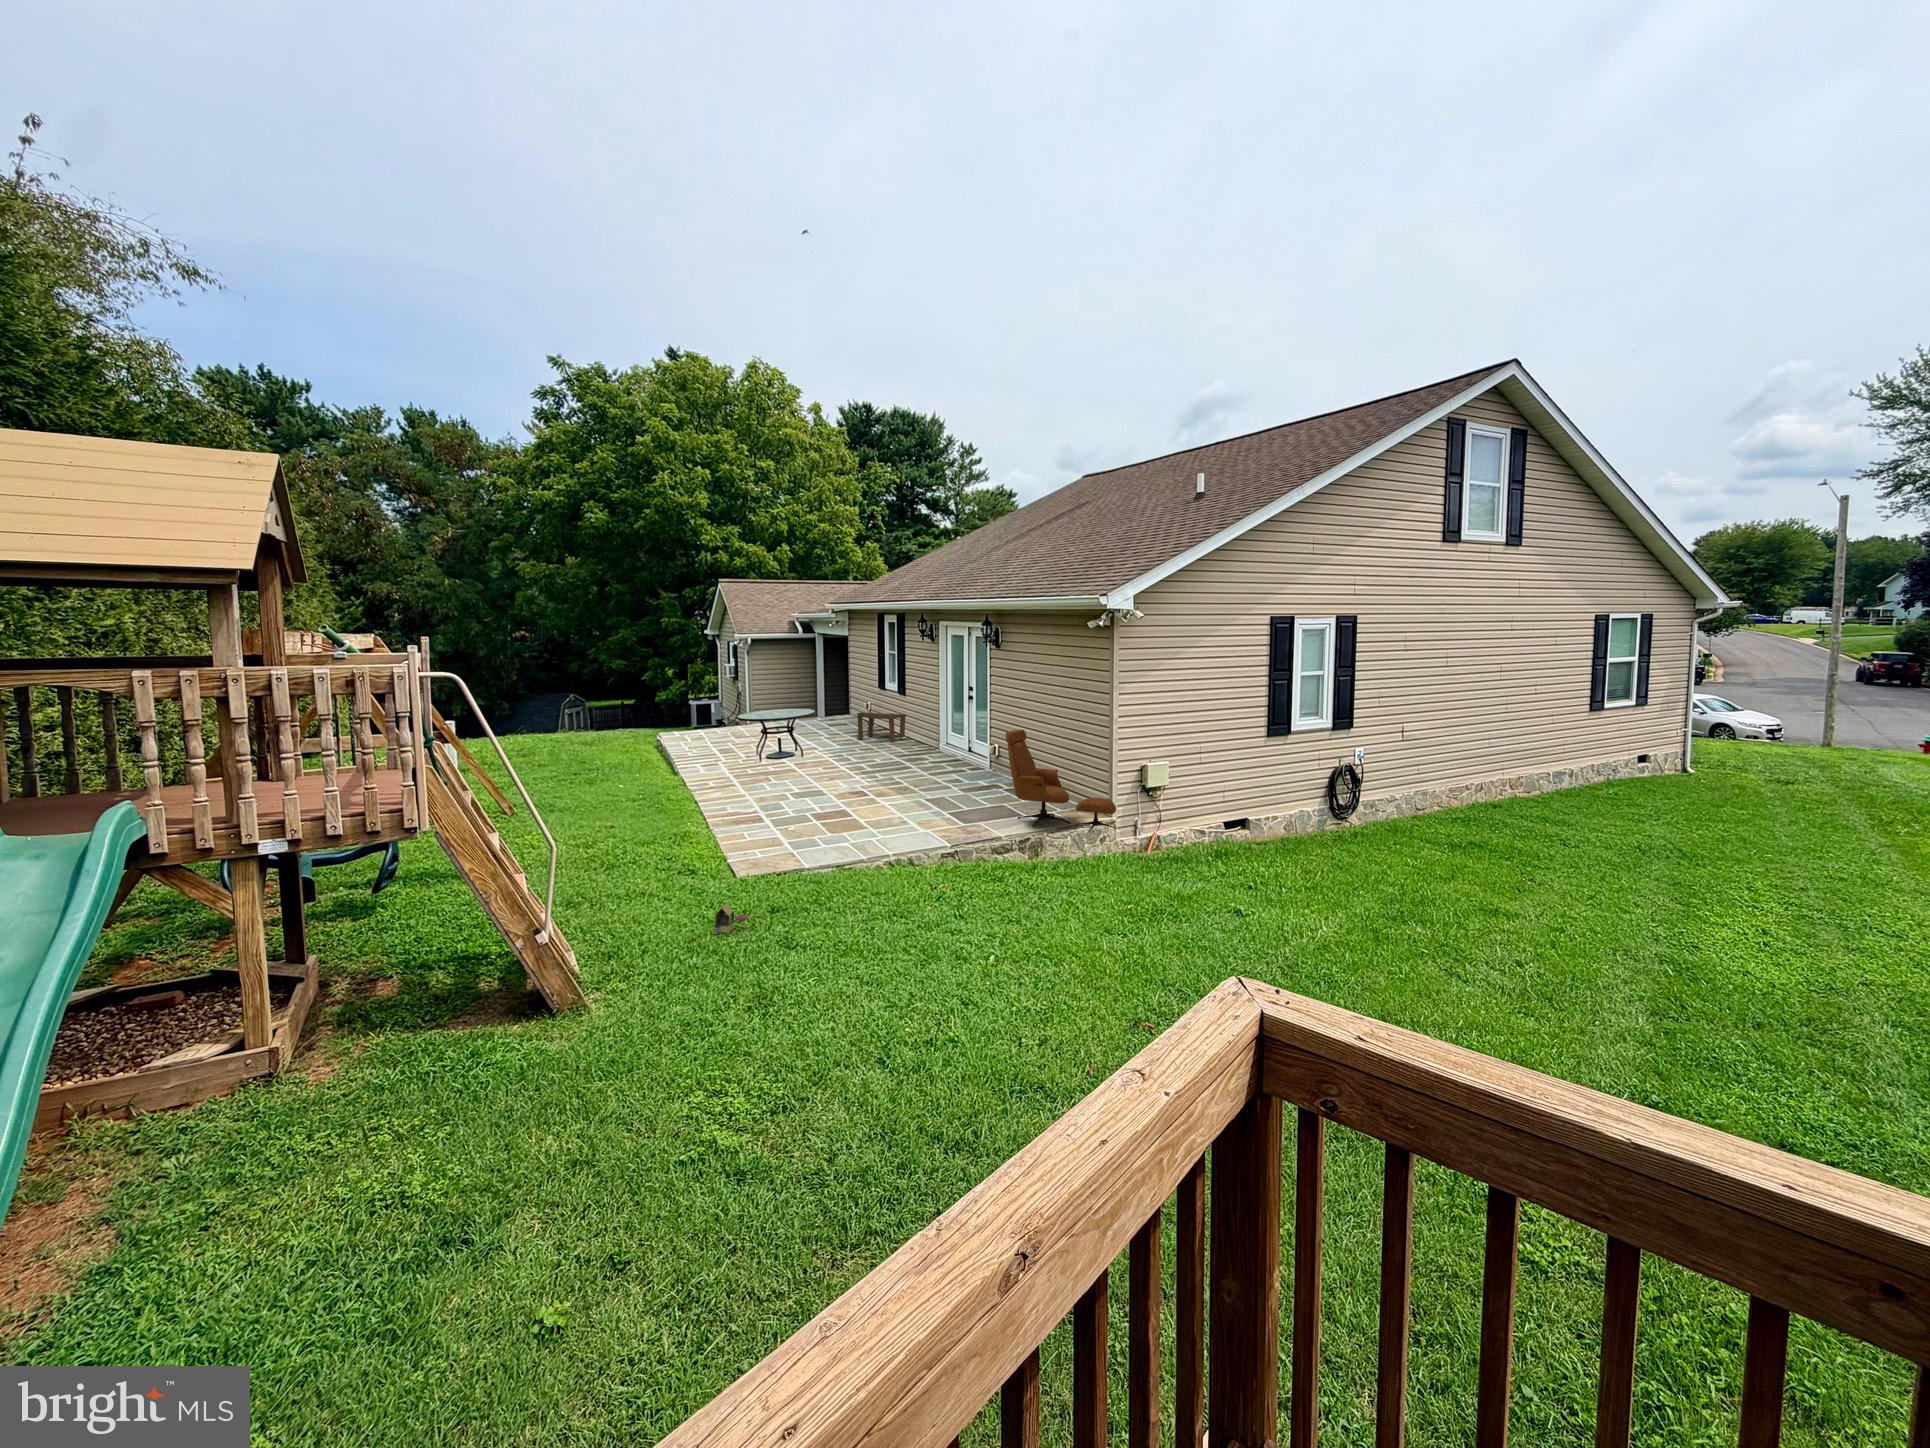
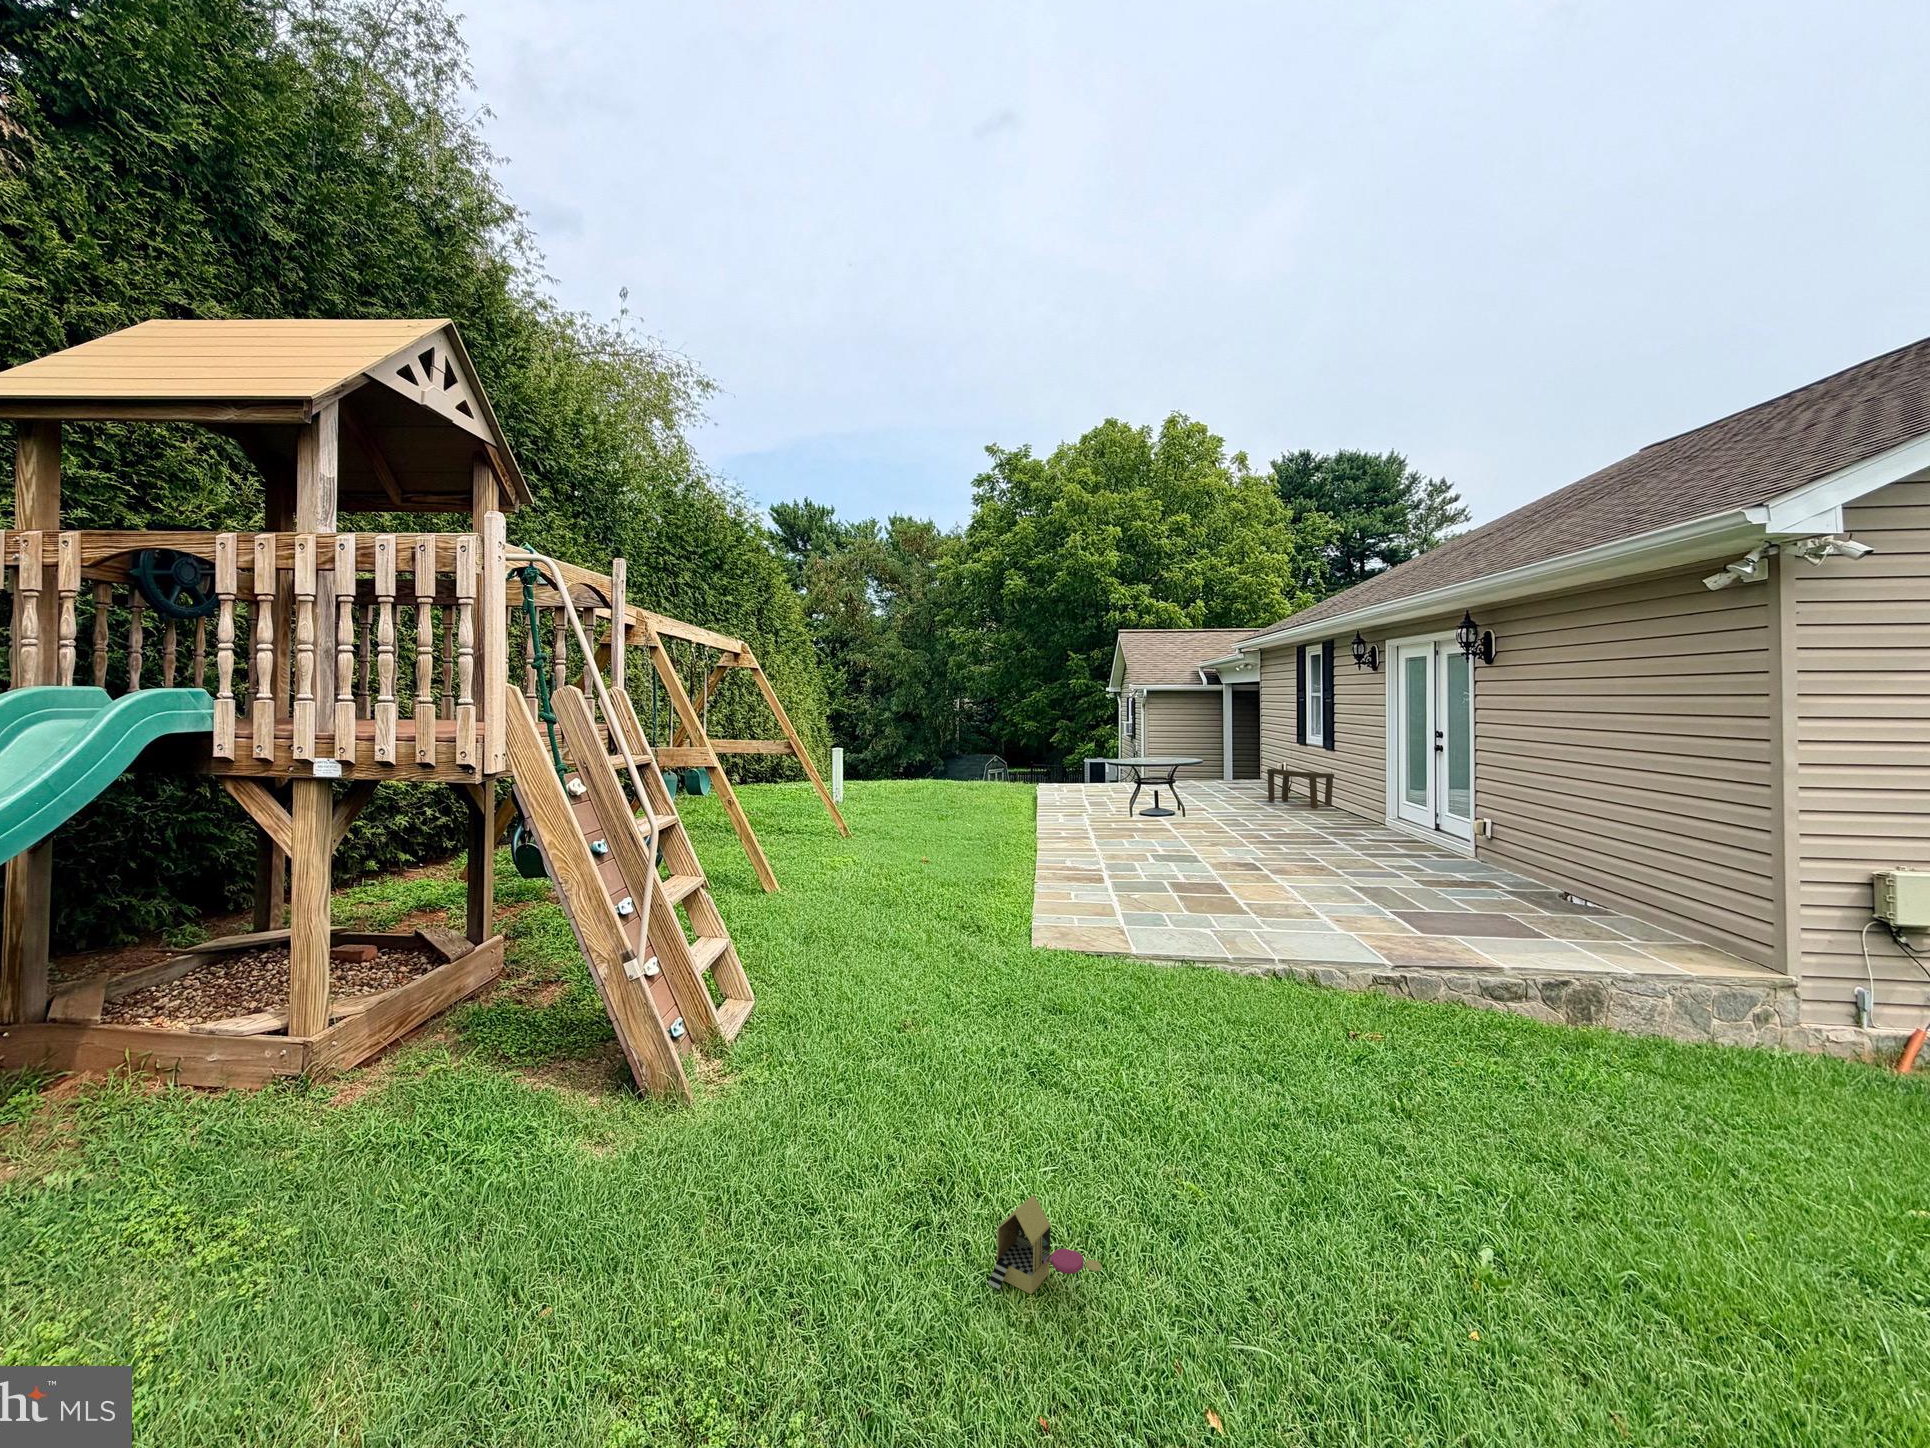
lounge chair: present [1006,730,1116,832] -> none [1495,774,1754,968]
toy house: present [713,903,754,934] -> present [988,1195,1102,1294]

